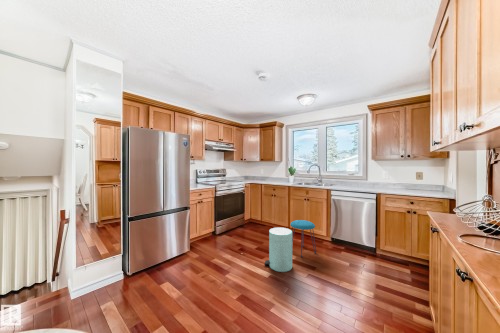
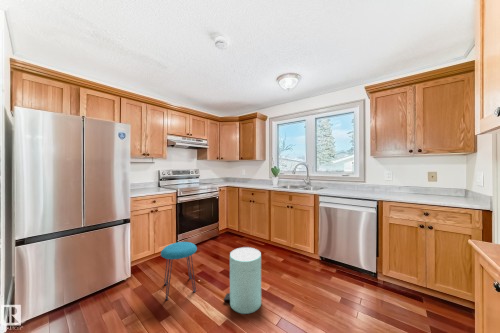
stool: present [291,220,316,257] -> present [161,242,197,300]

